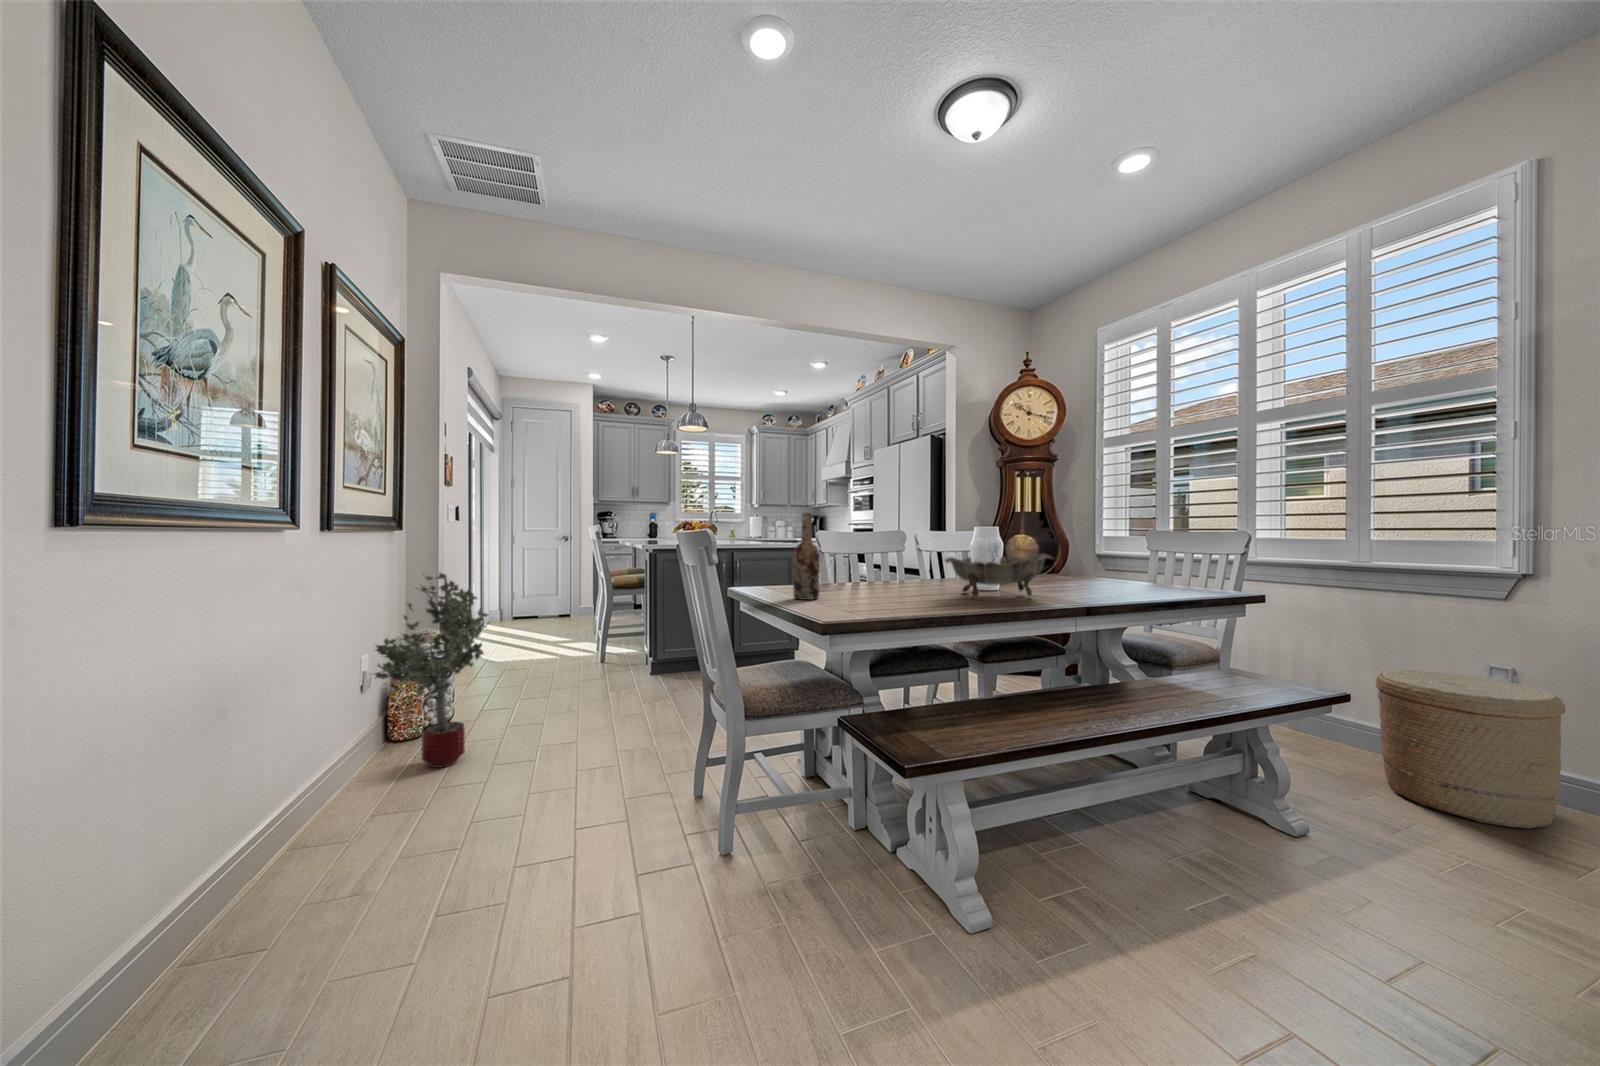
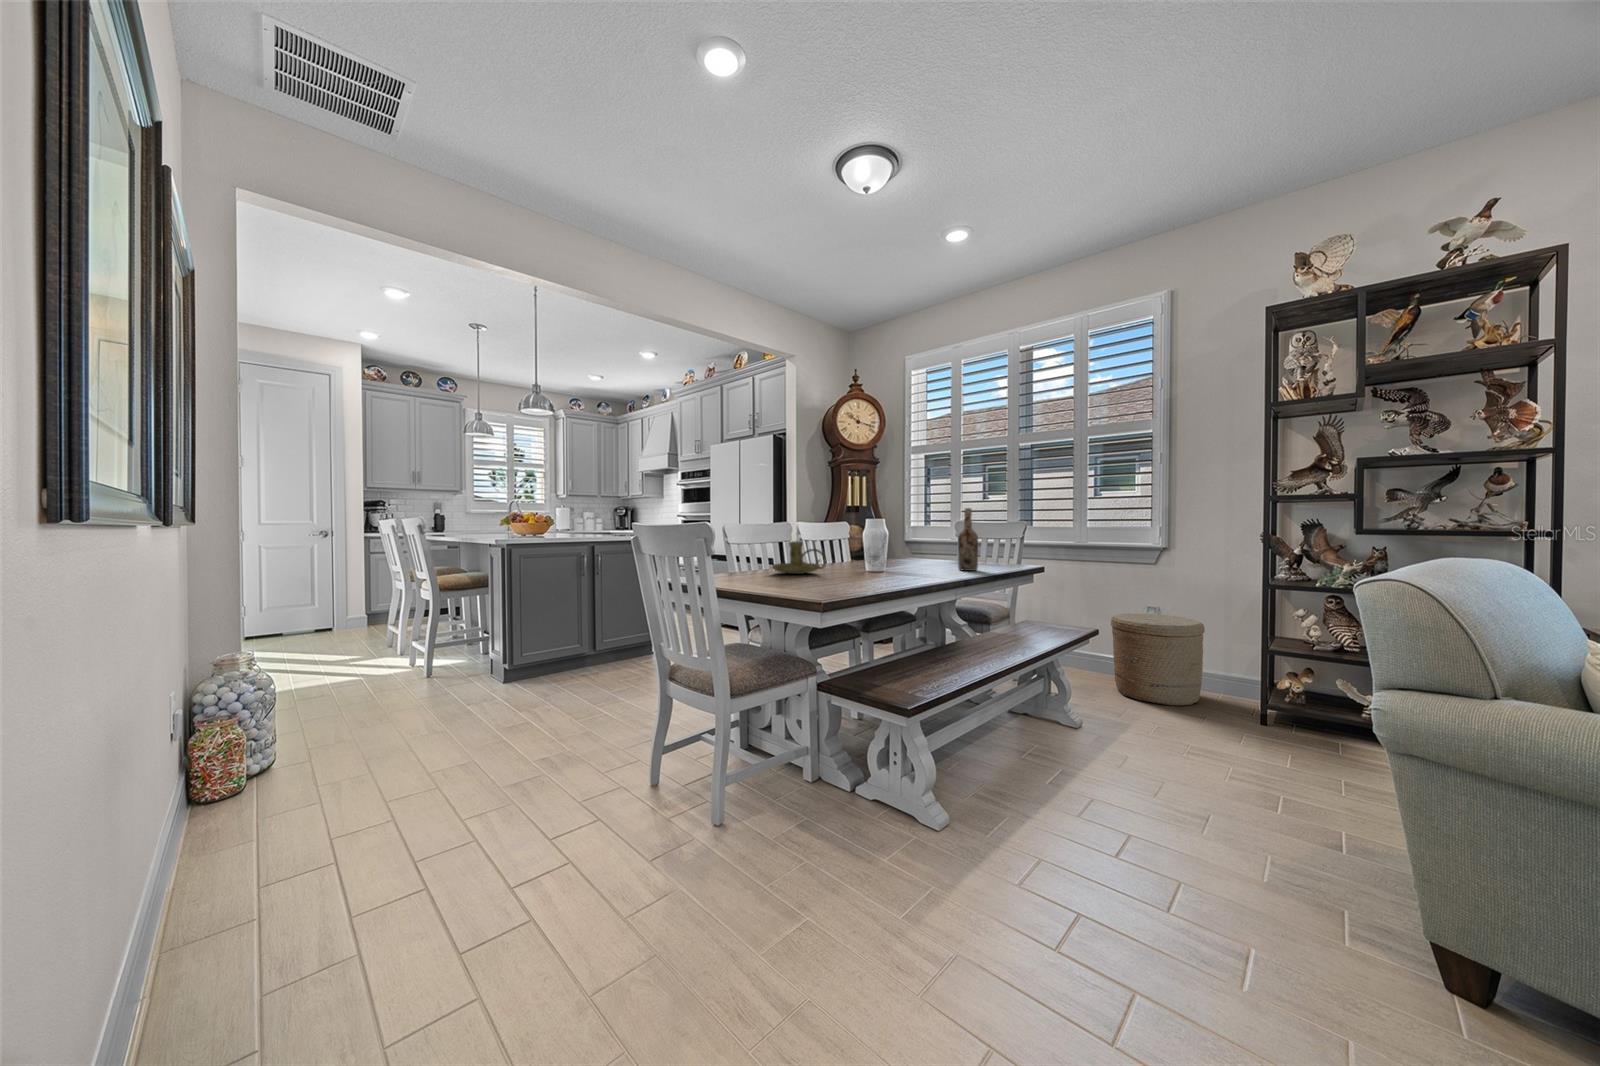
wine bottle: present [793,513,820,600] -> present [958,508,978,571]
candle holder: none [857,552,912,588] -> present [772,541,827,574]
decorative bowl: present [944,554,1051,597] -> none [854,540,940,577]
potted tree: present [375,573,488,768] -> none [197,577,362,816]

